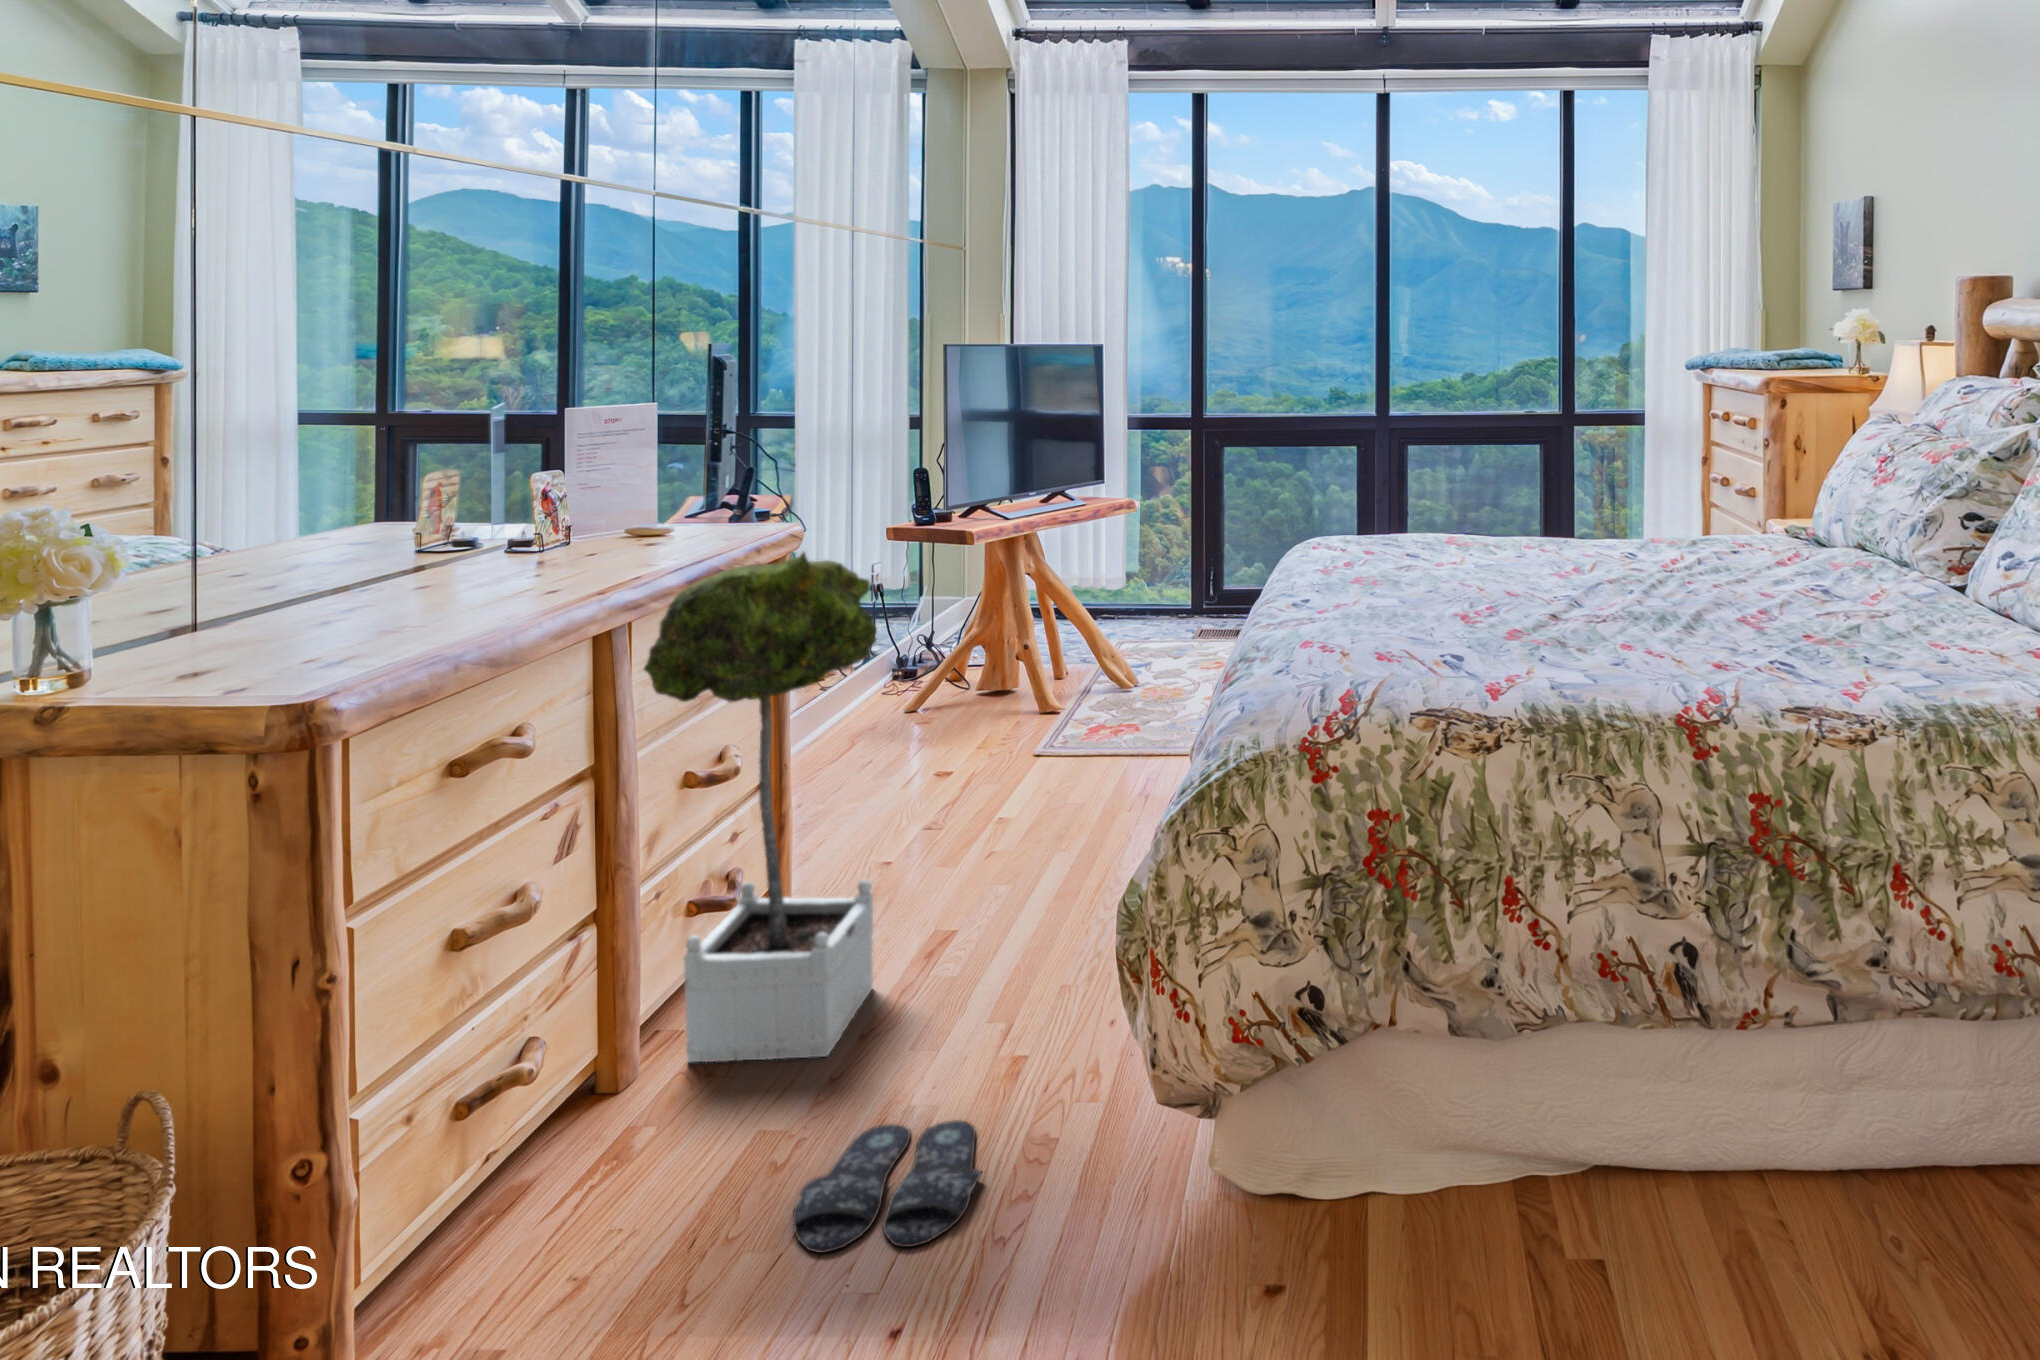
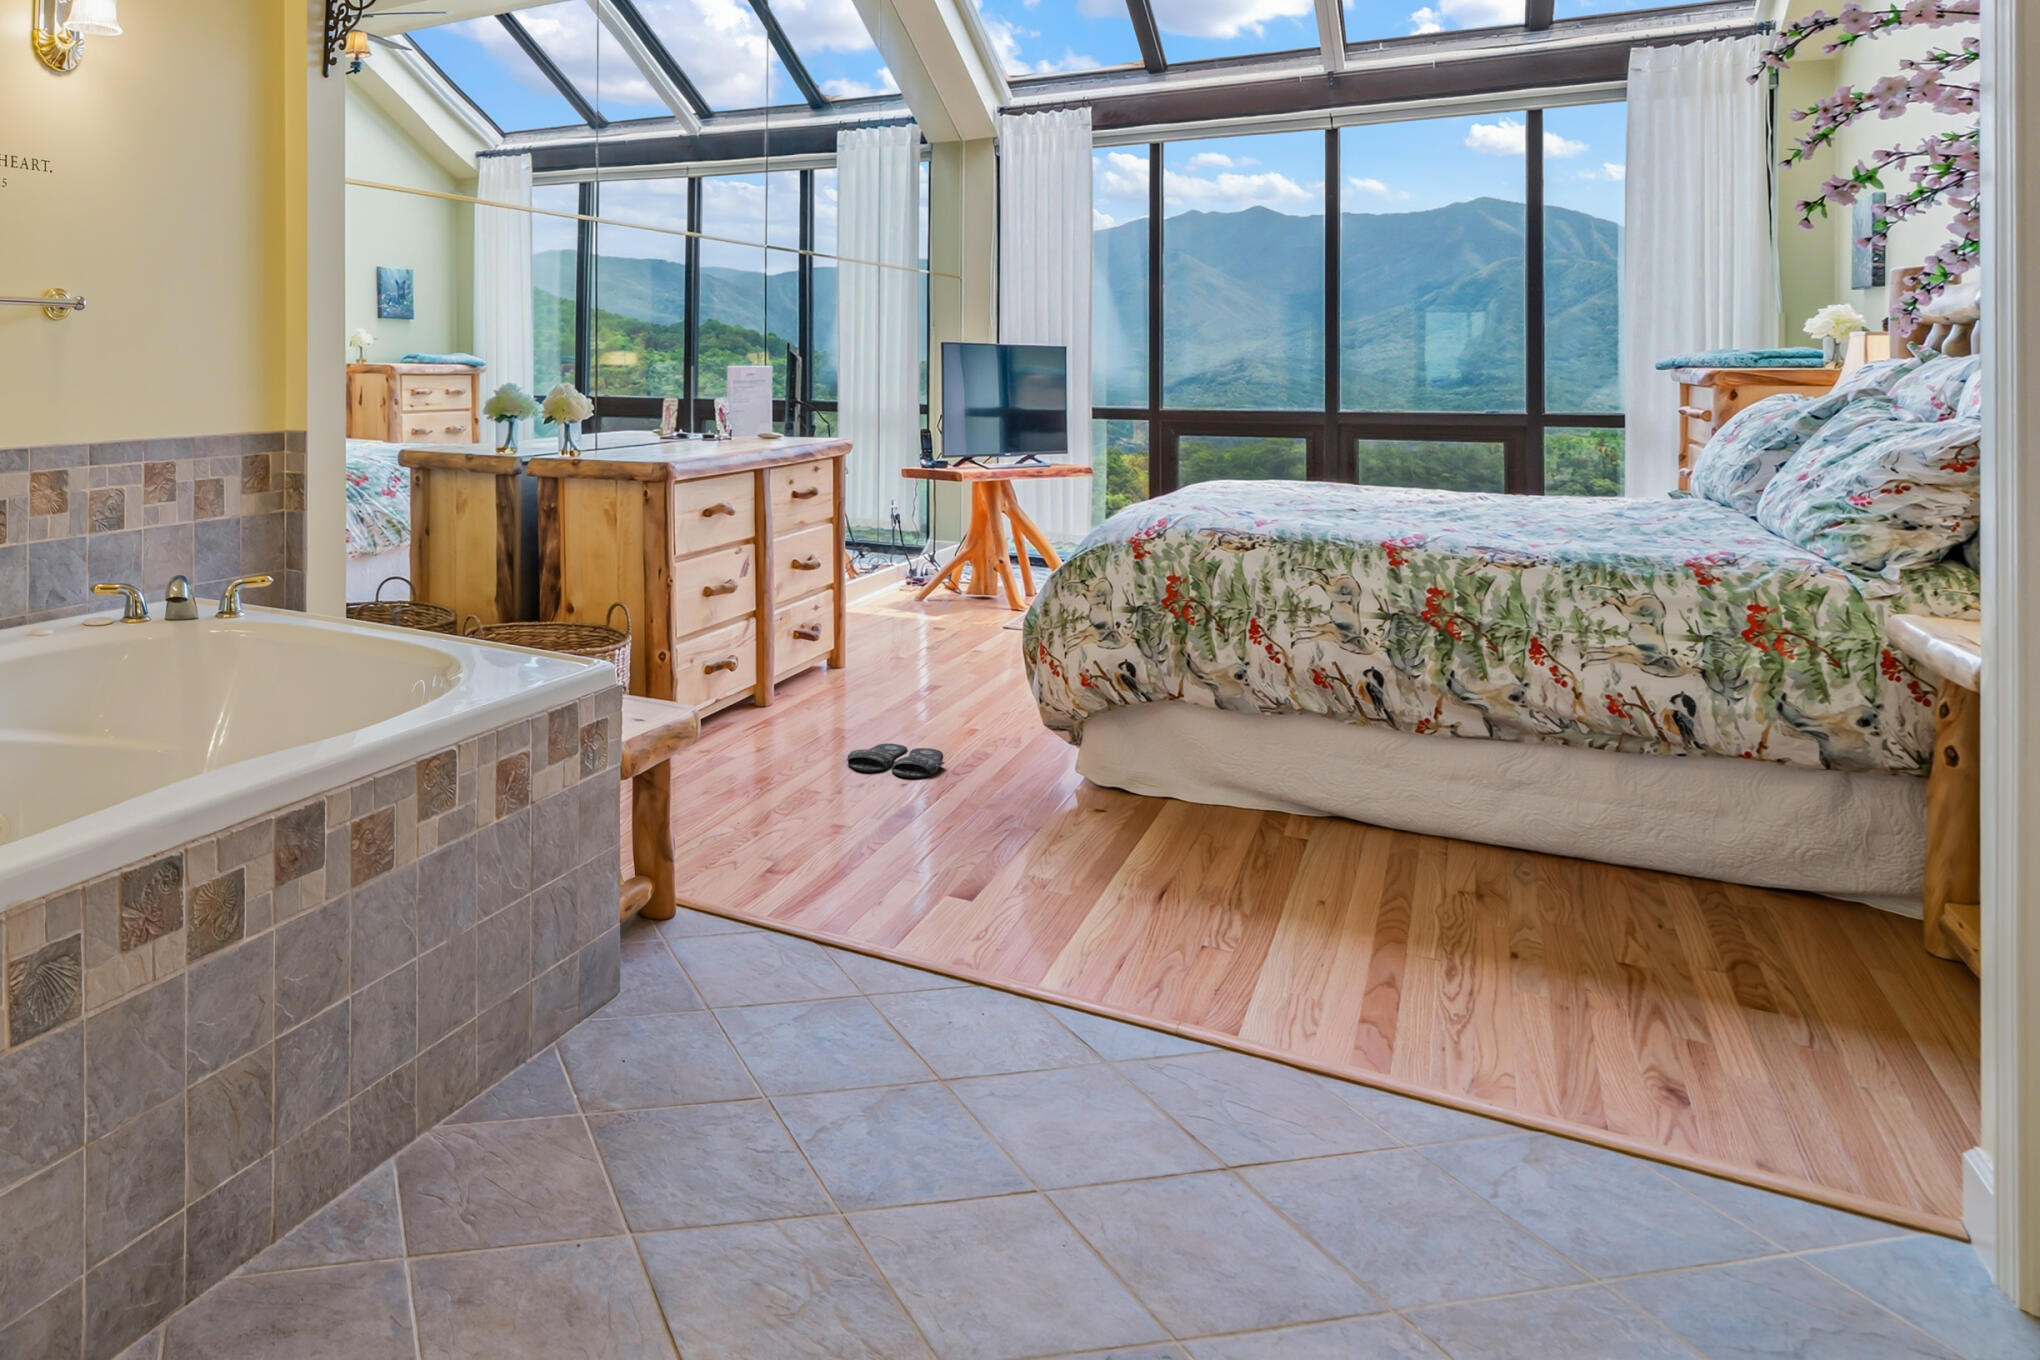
potted tree: present [644,552,877,1062] -> none [774,432,894,720]

